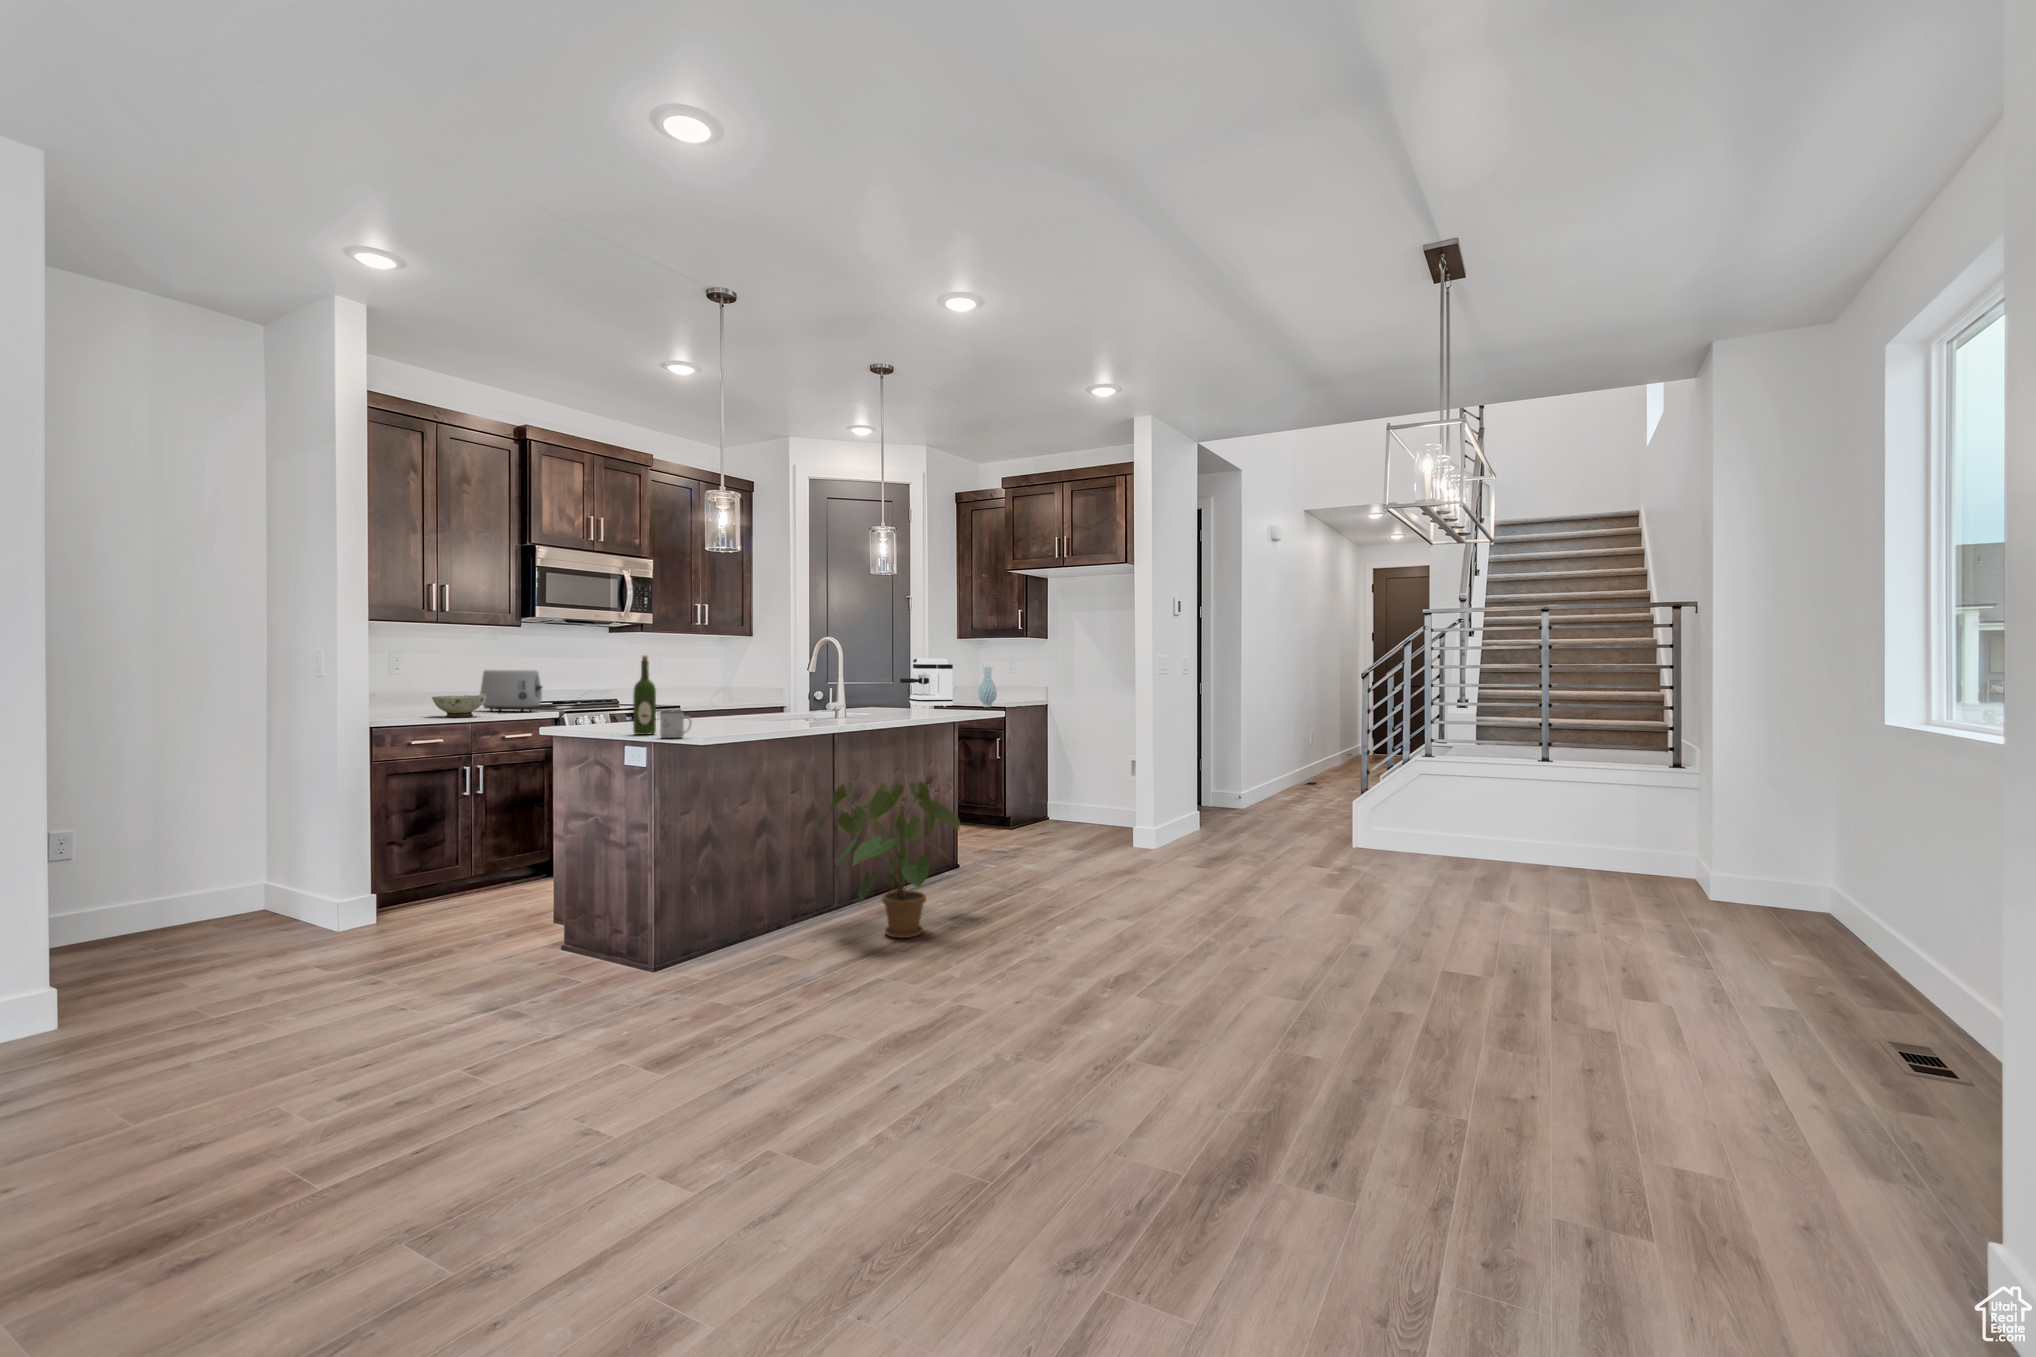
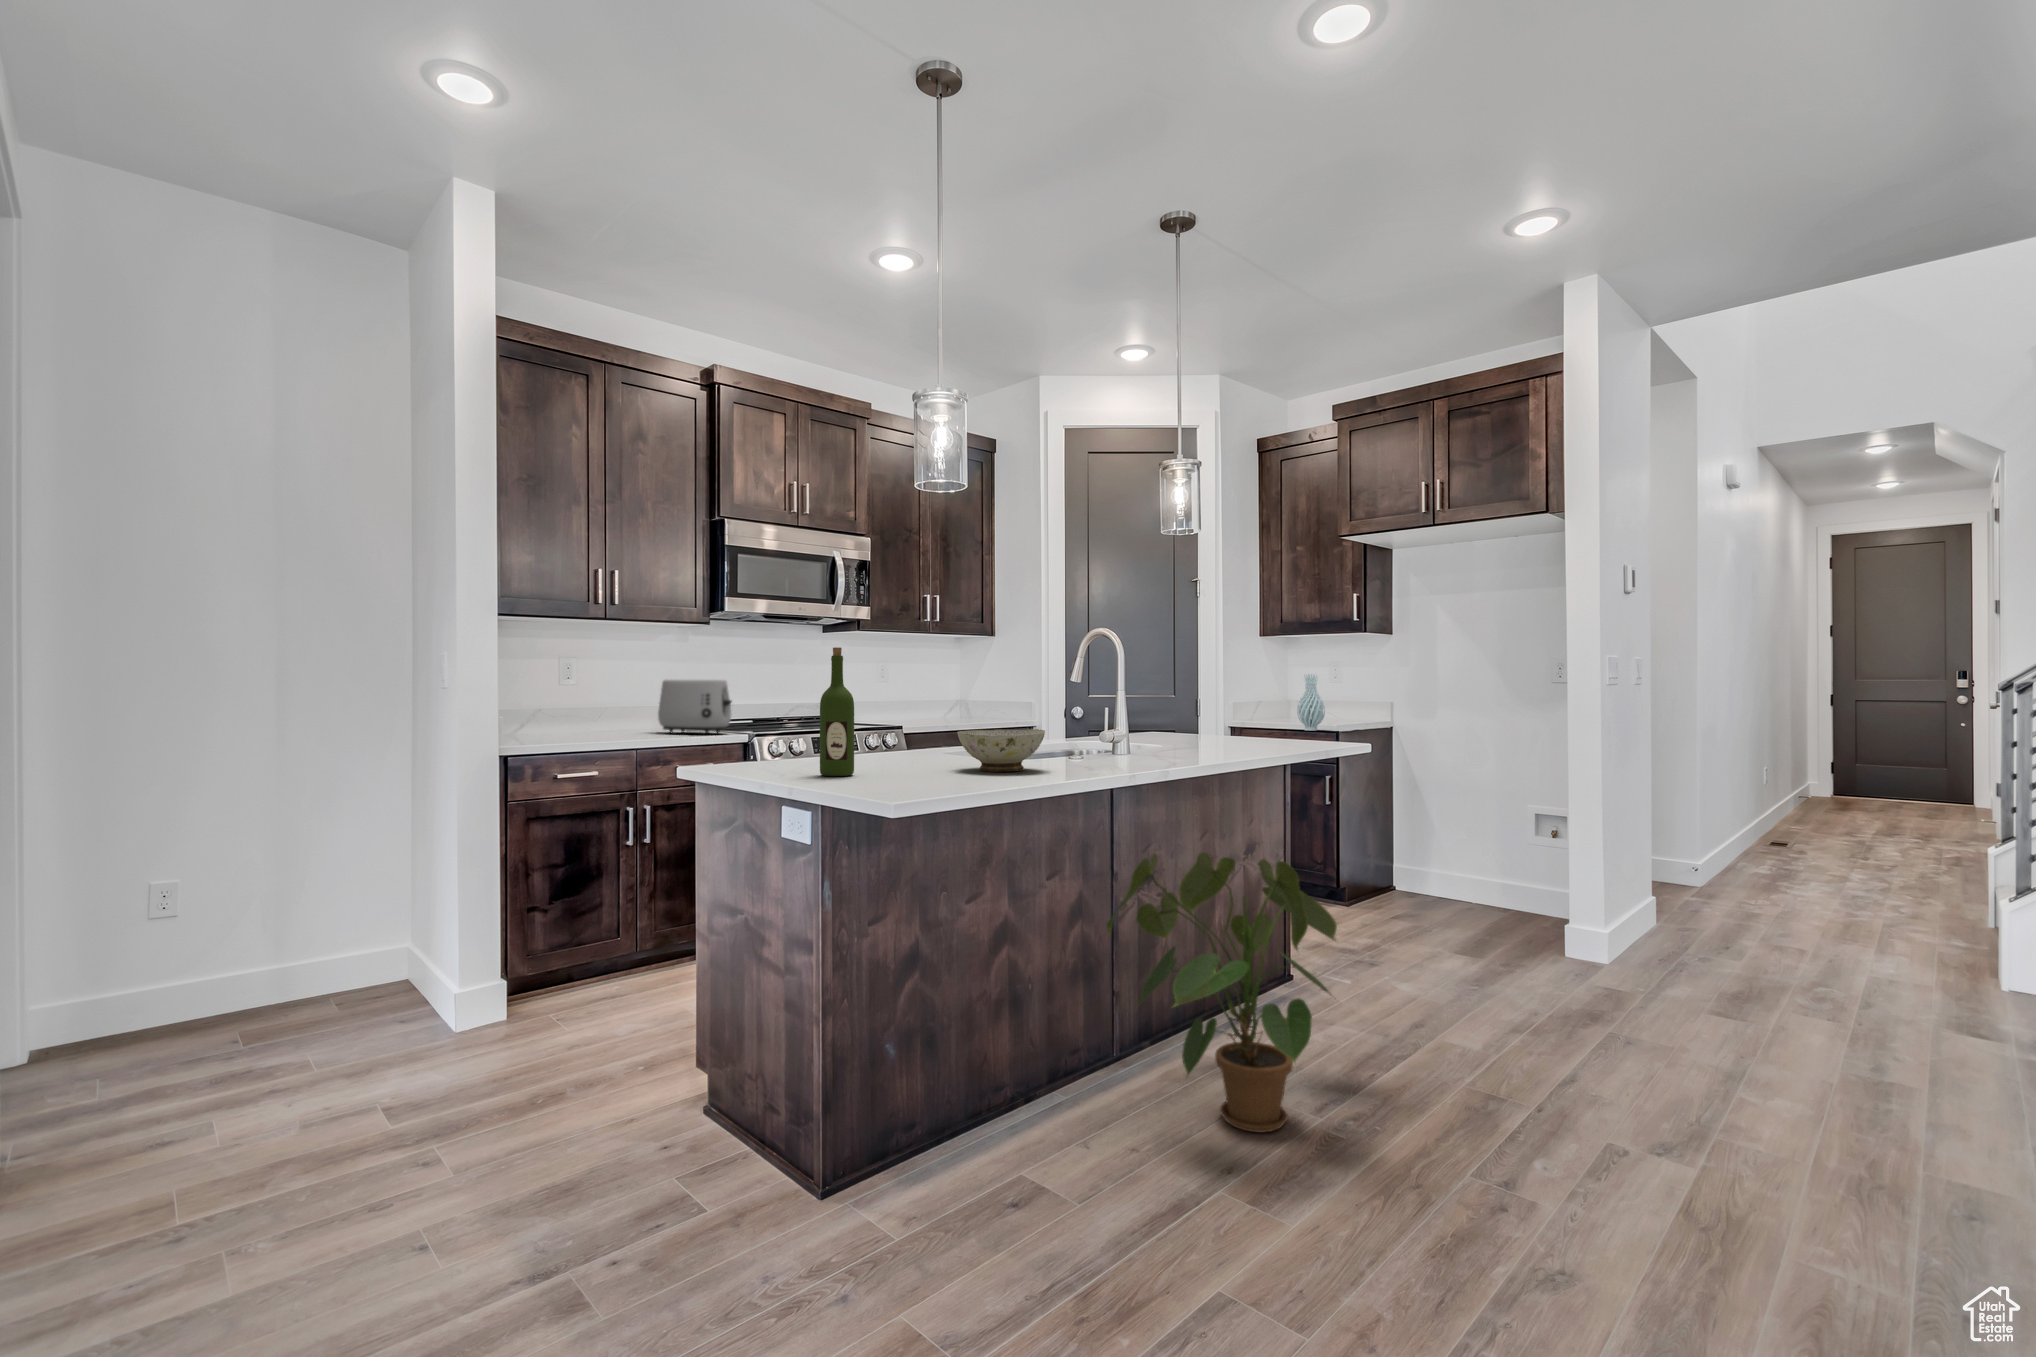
coffee maker: present [900,658,953,707] -> none [1188,663,1262,730]
ceramic bowl: present [432,695,485,717] -> present [958,729,1045,772]
mug: present [660,710,692,738] -> none [857,737,907,785]

